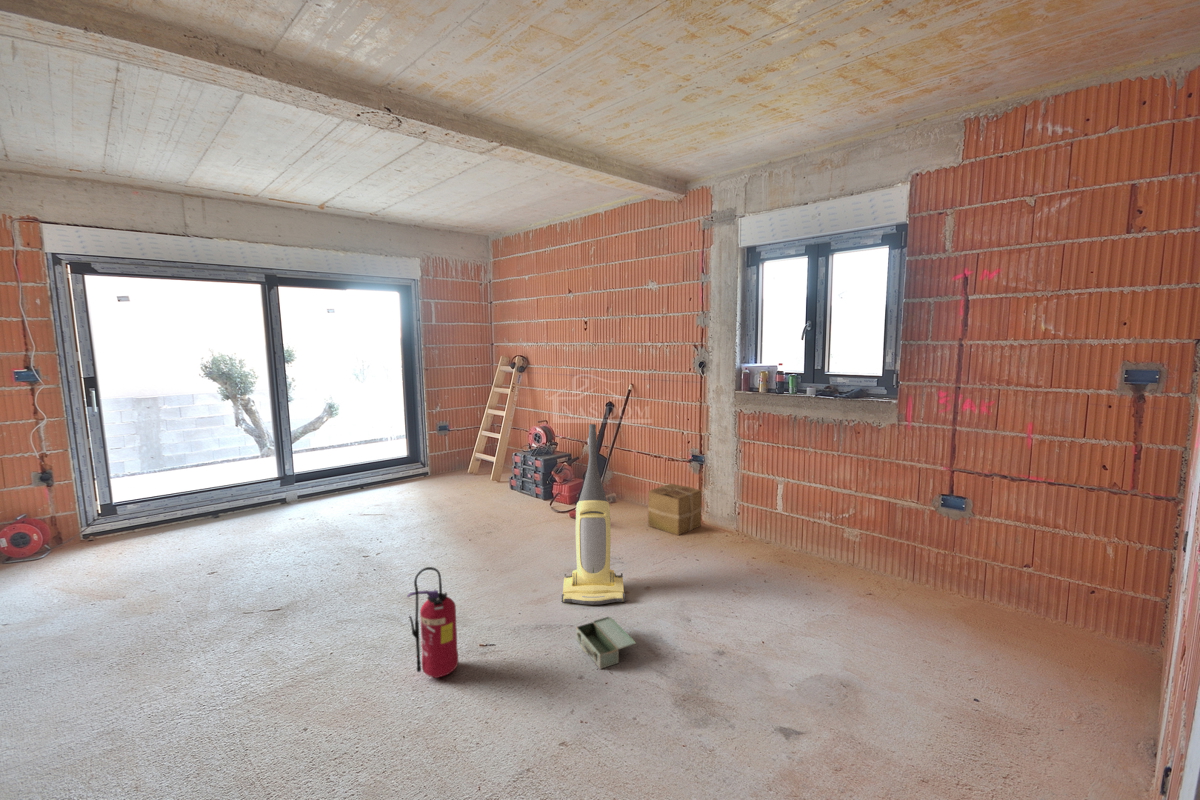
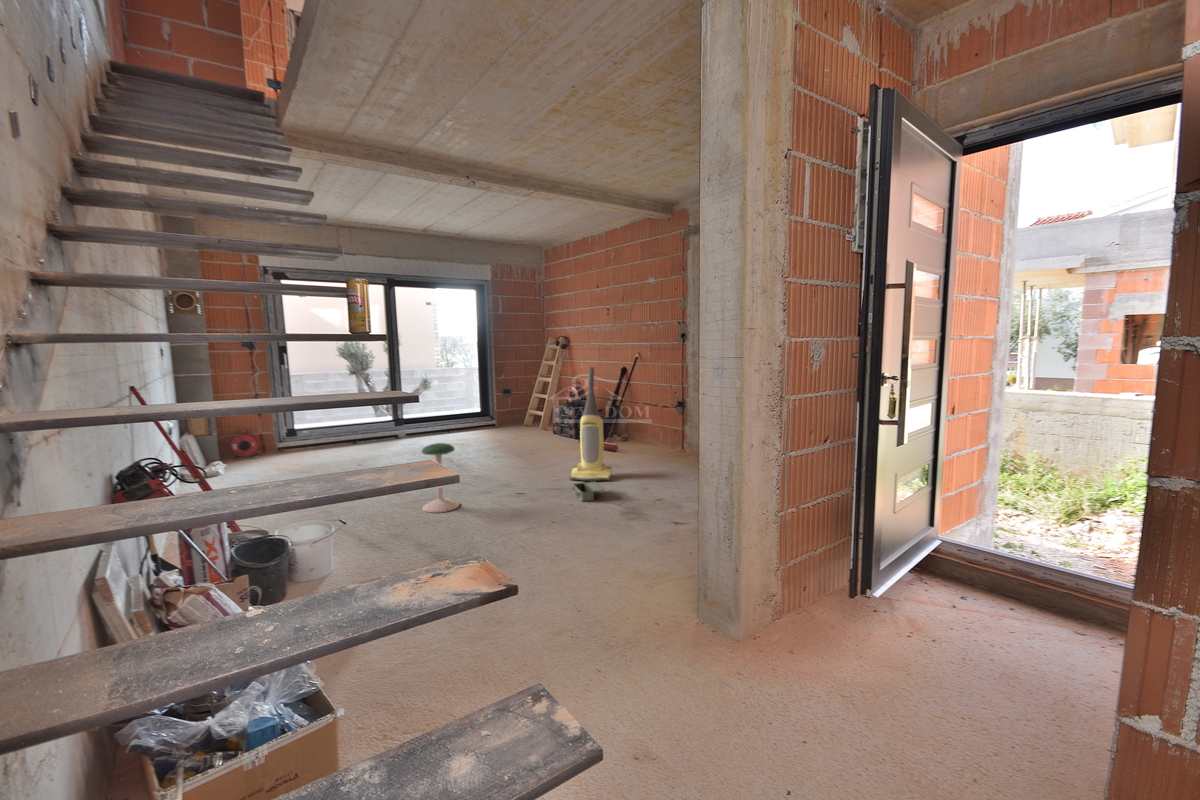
cardboard box: present [648,484,702,535] -> none [645,424,684,457]
fire extinguisher: present [408,567,458,678] -> none [473,437,502,501]
stool: none [308,587,383,731] -> present [422,443,459,513]

